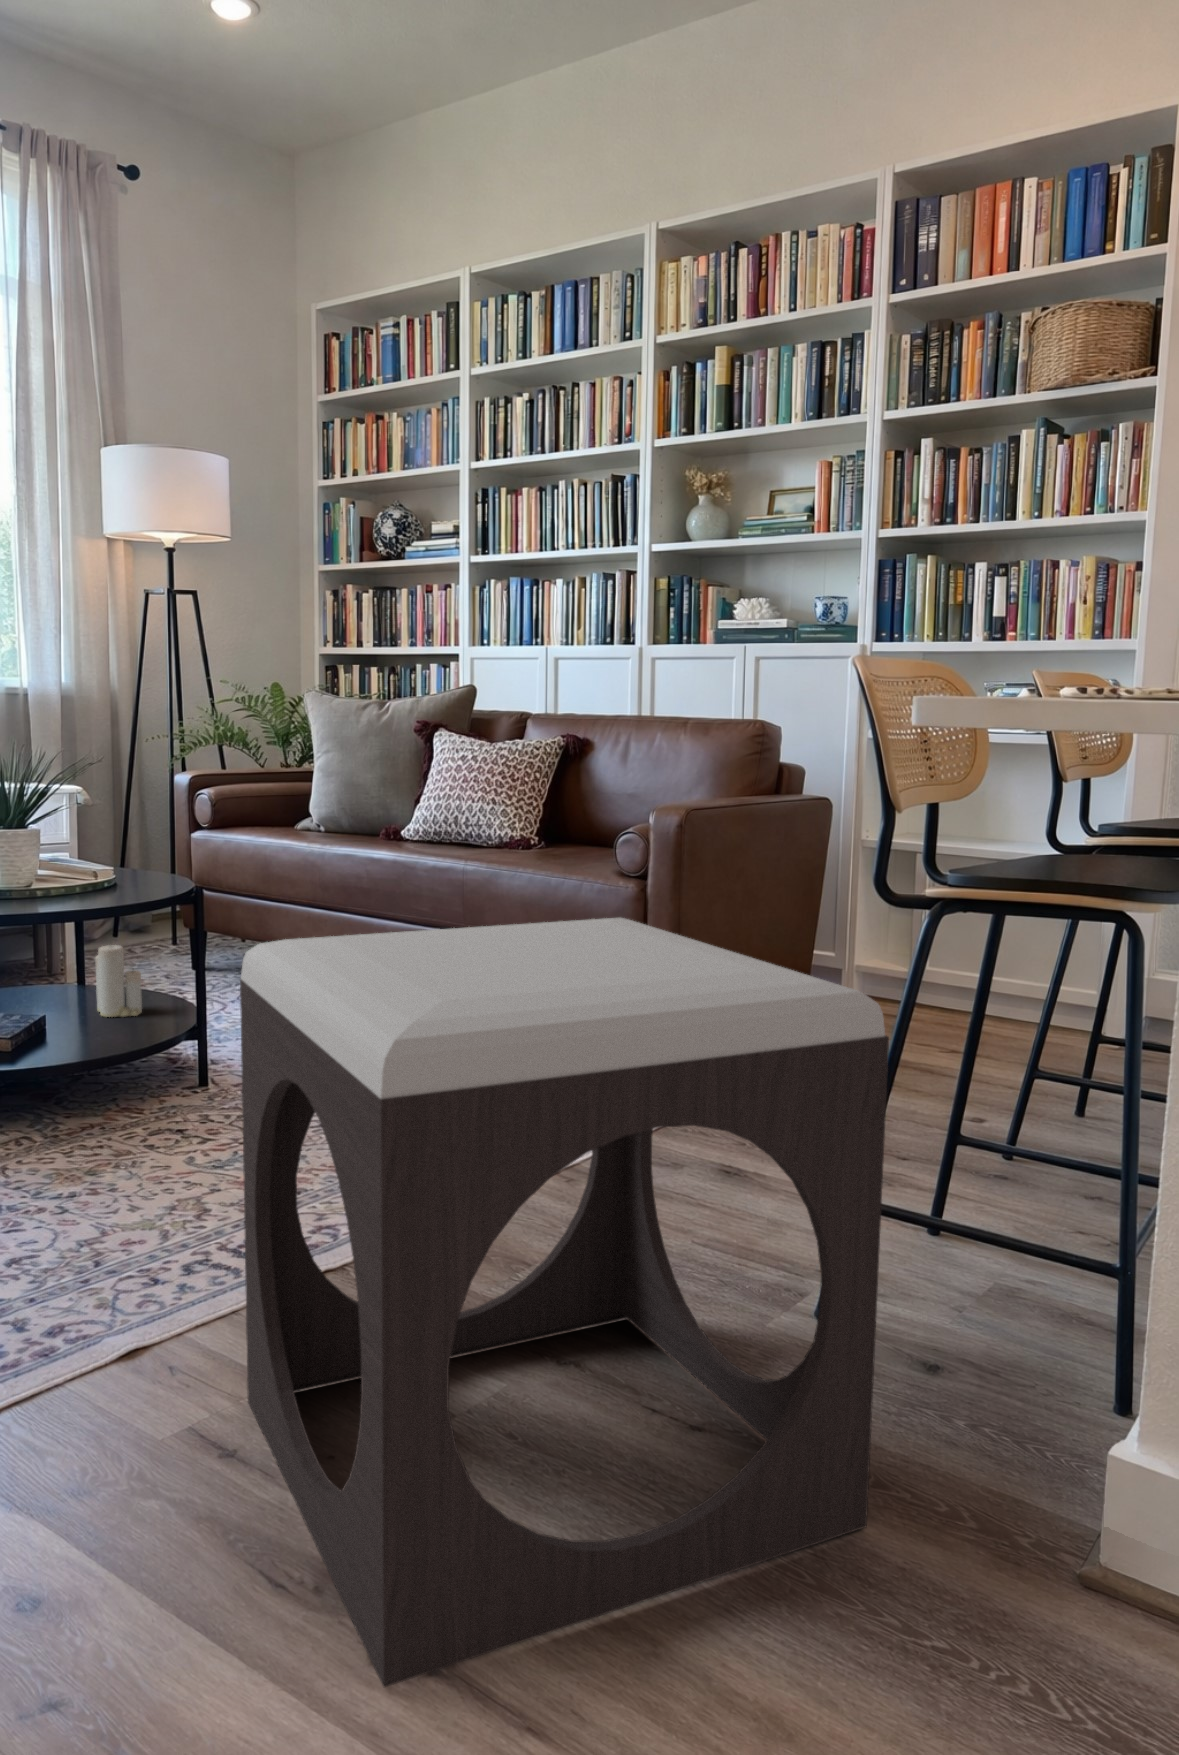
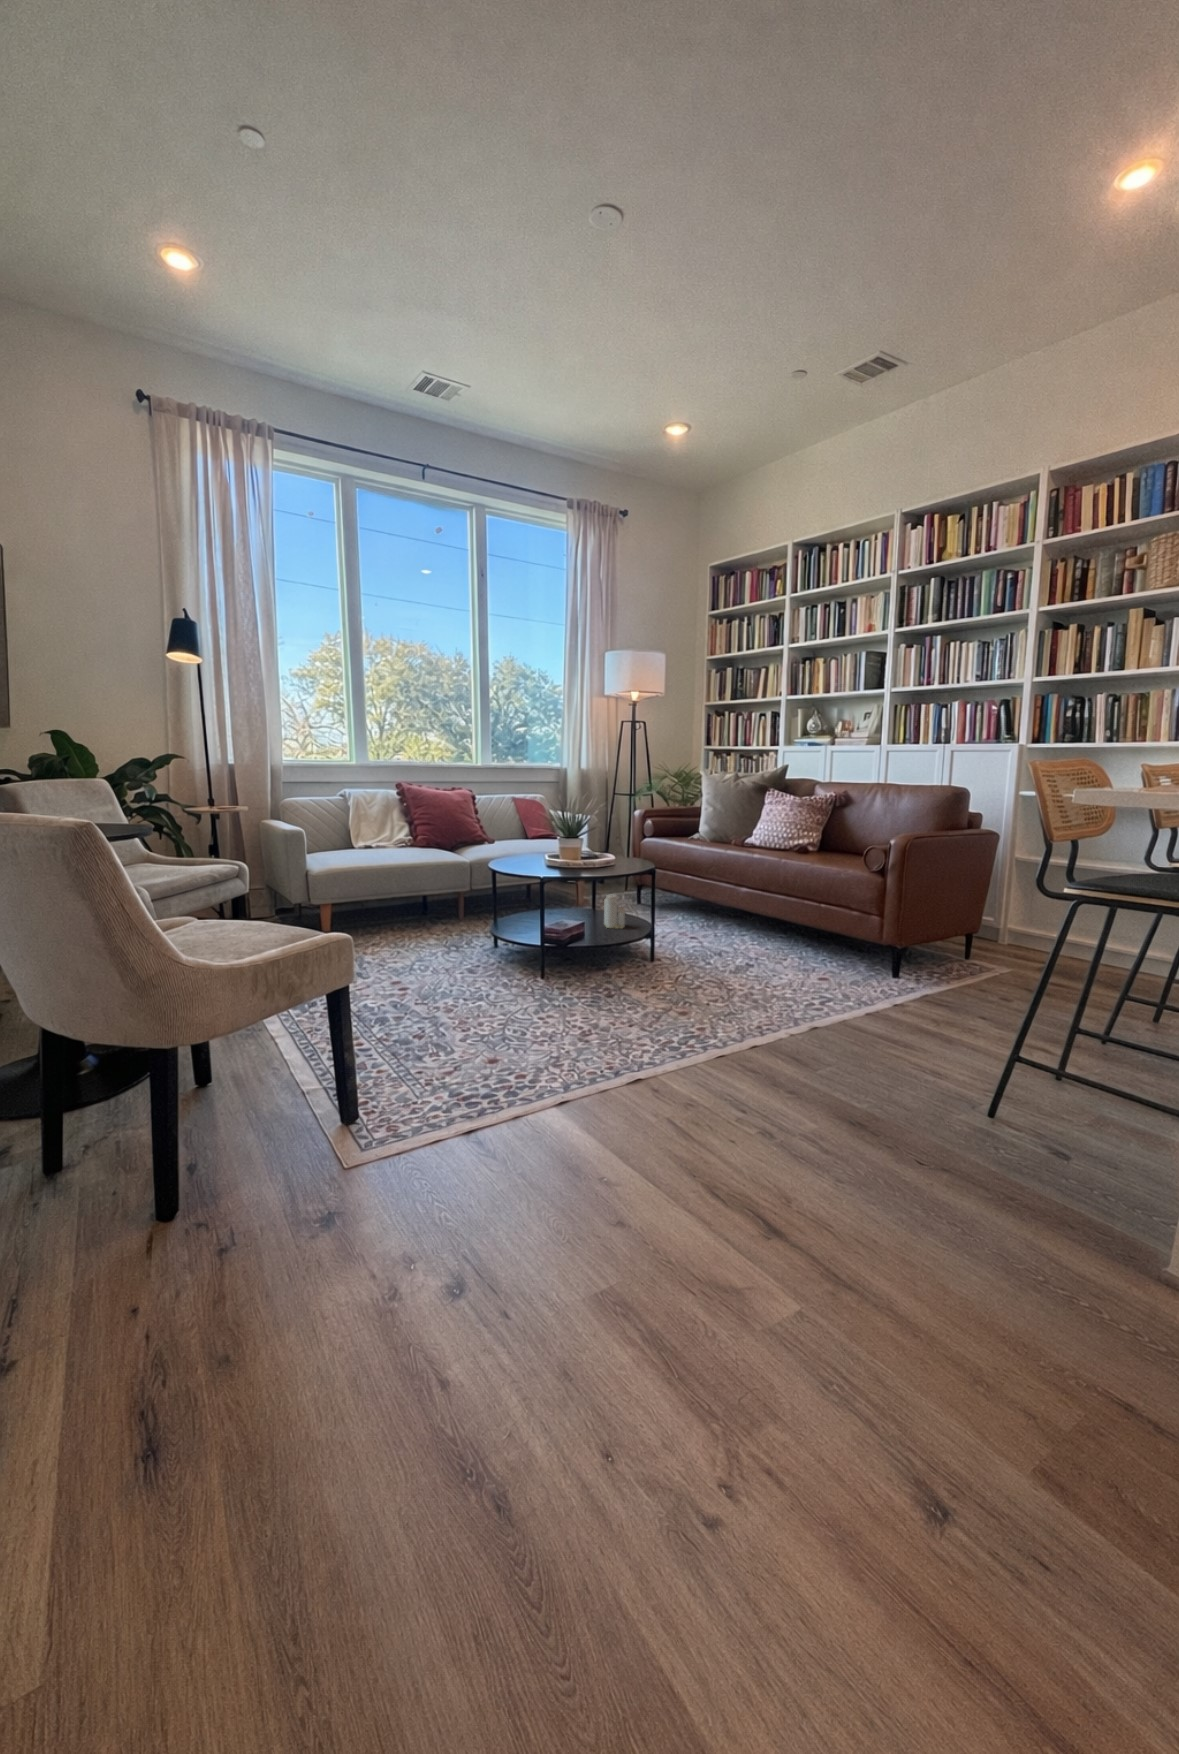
footstool: present [240,918,889,1687] -> none [694,898,1047,1243]

